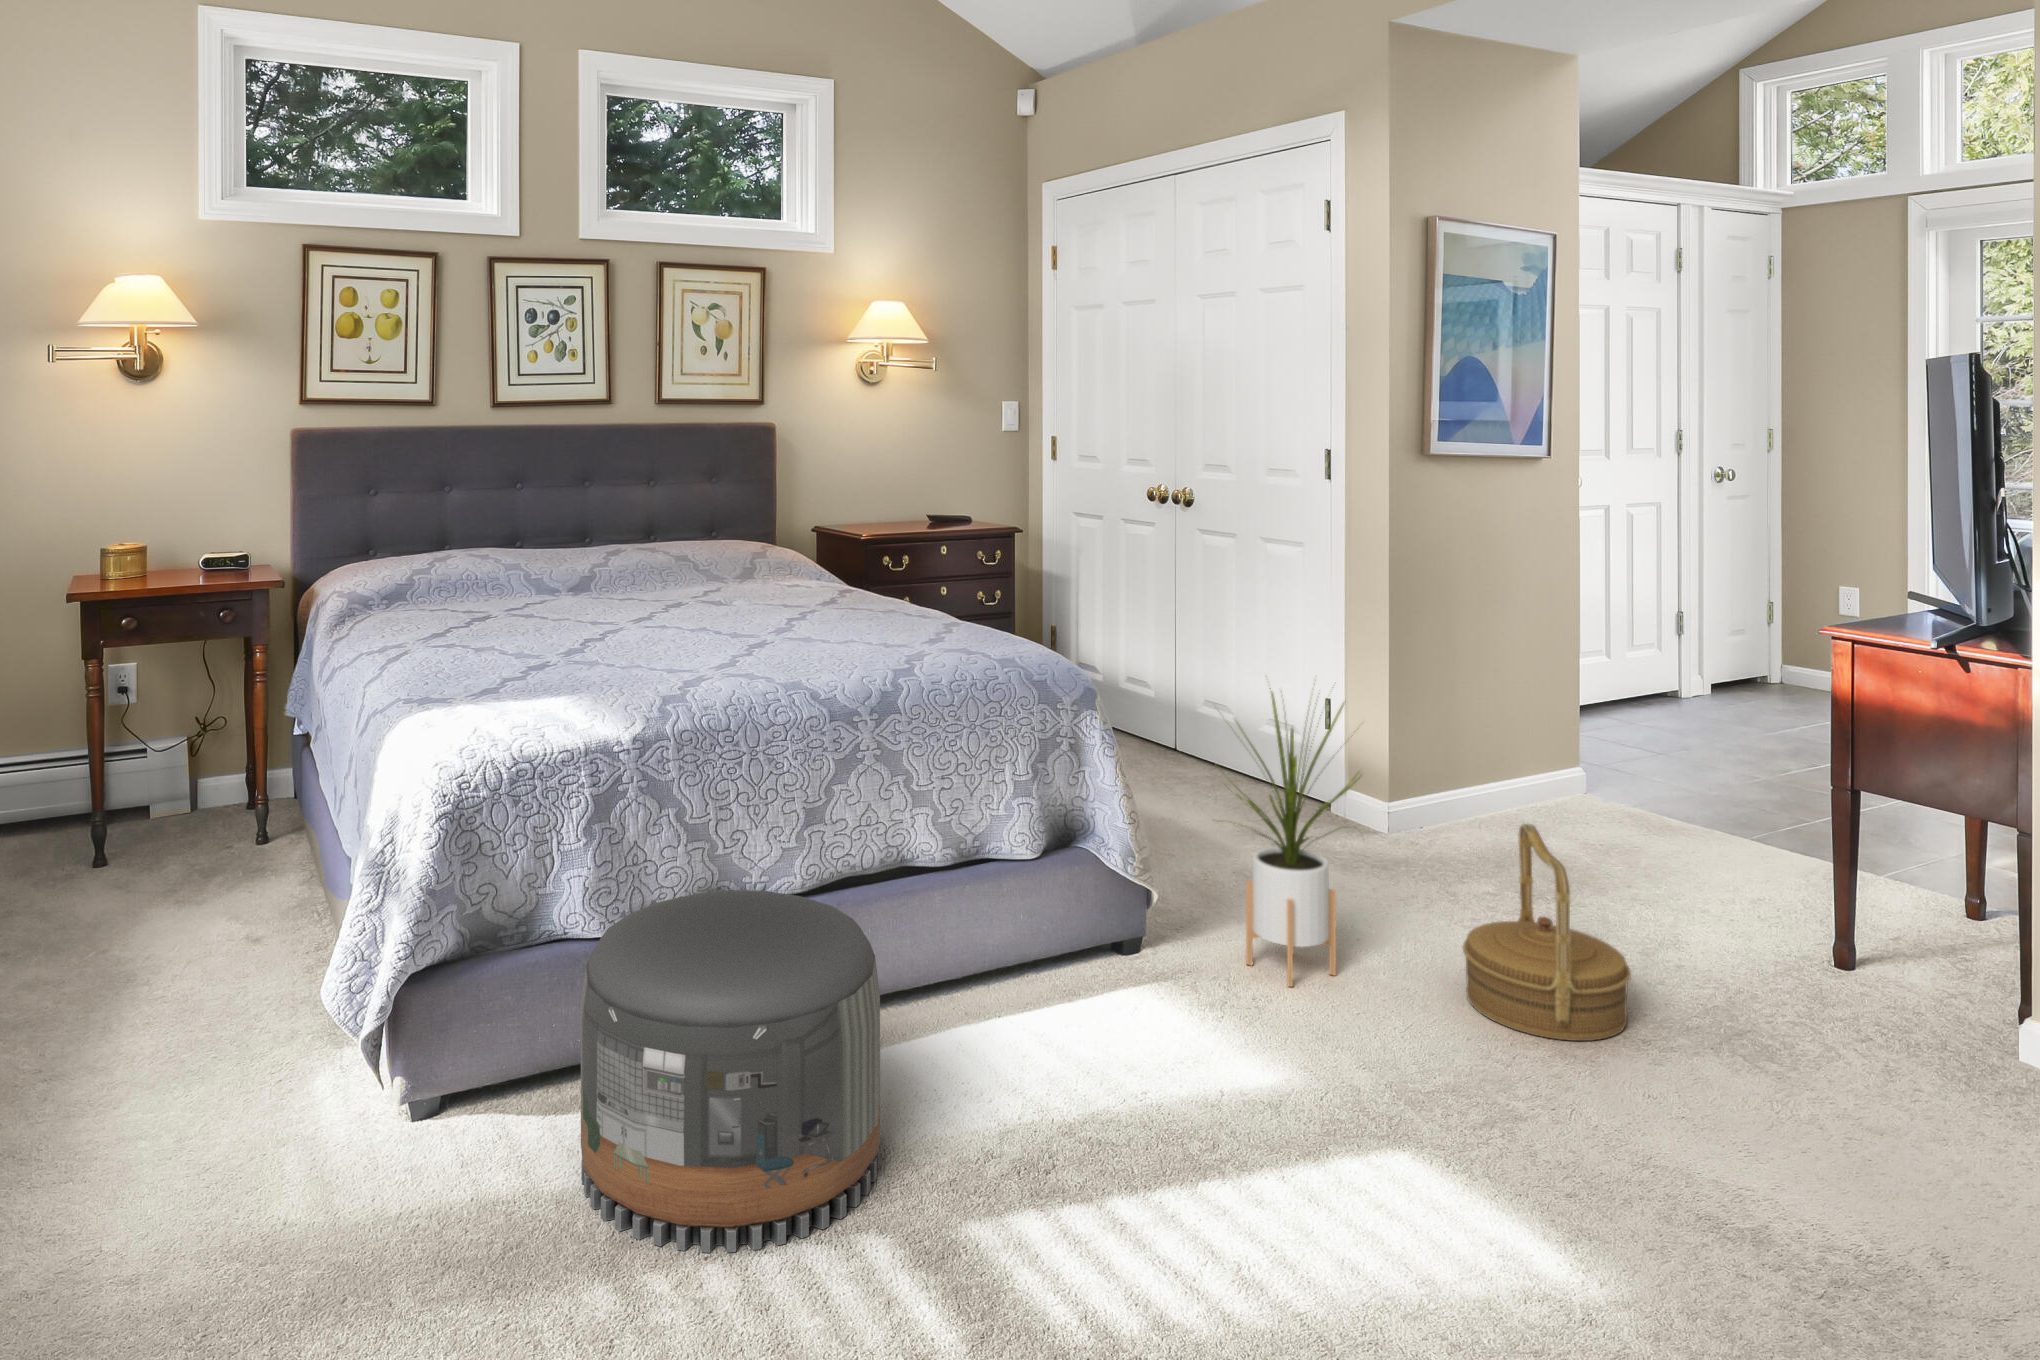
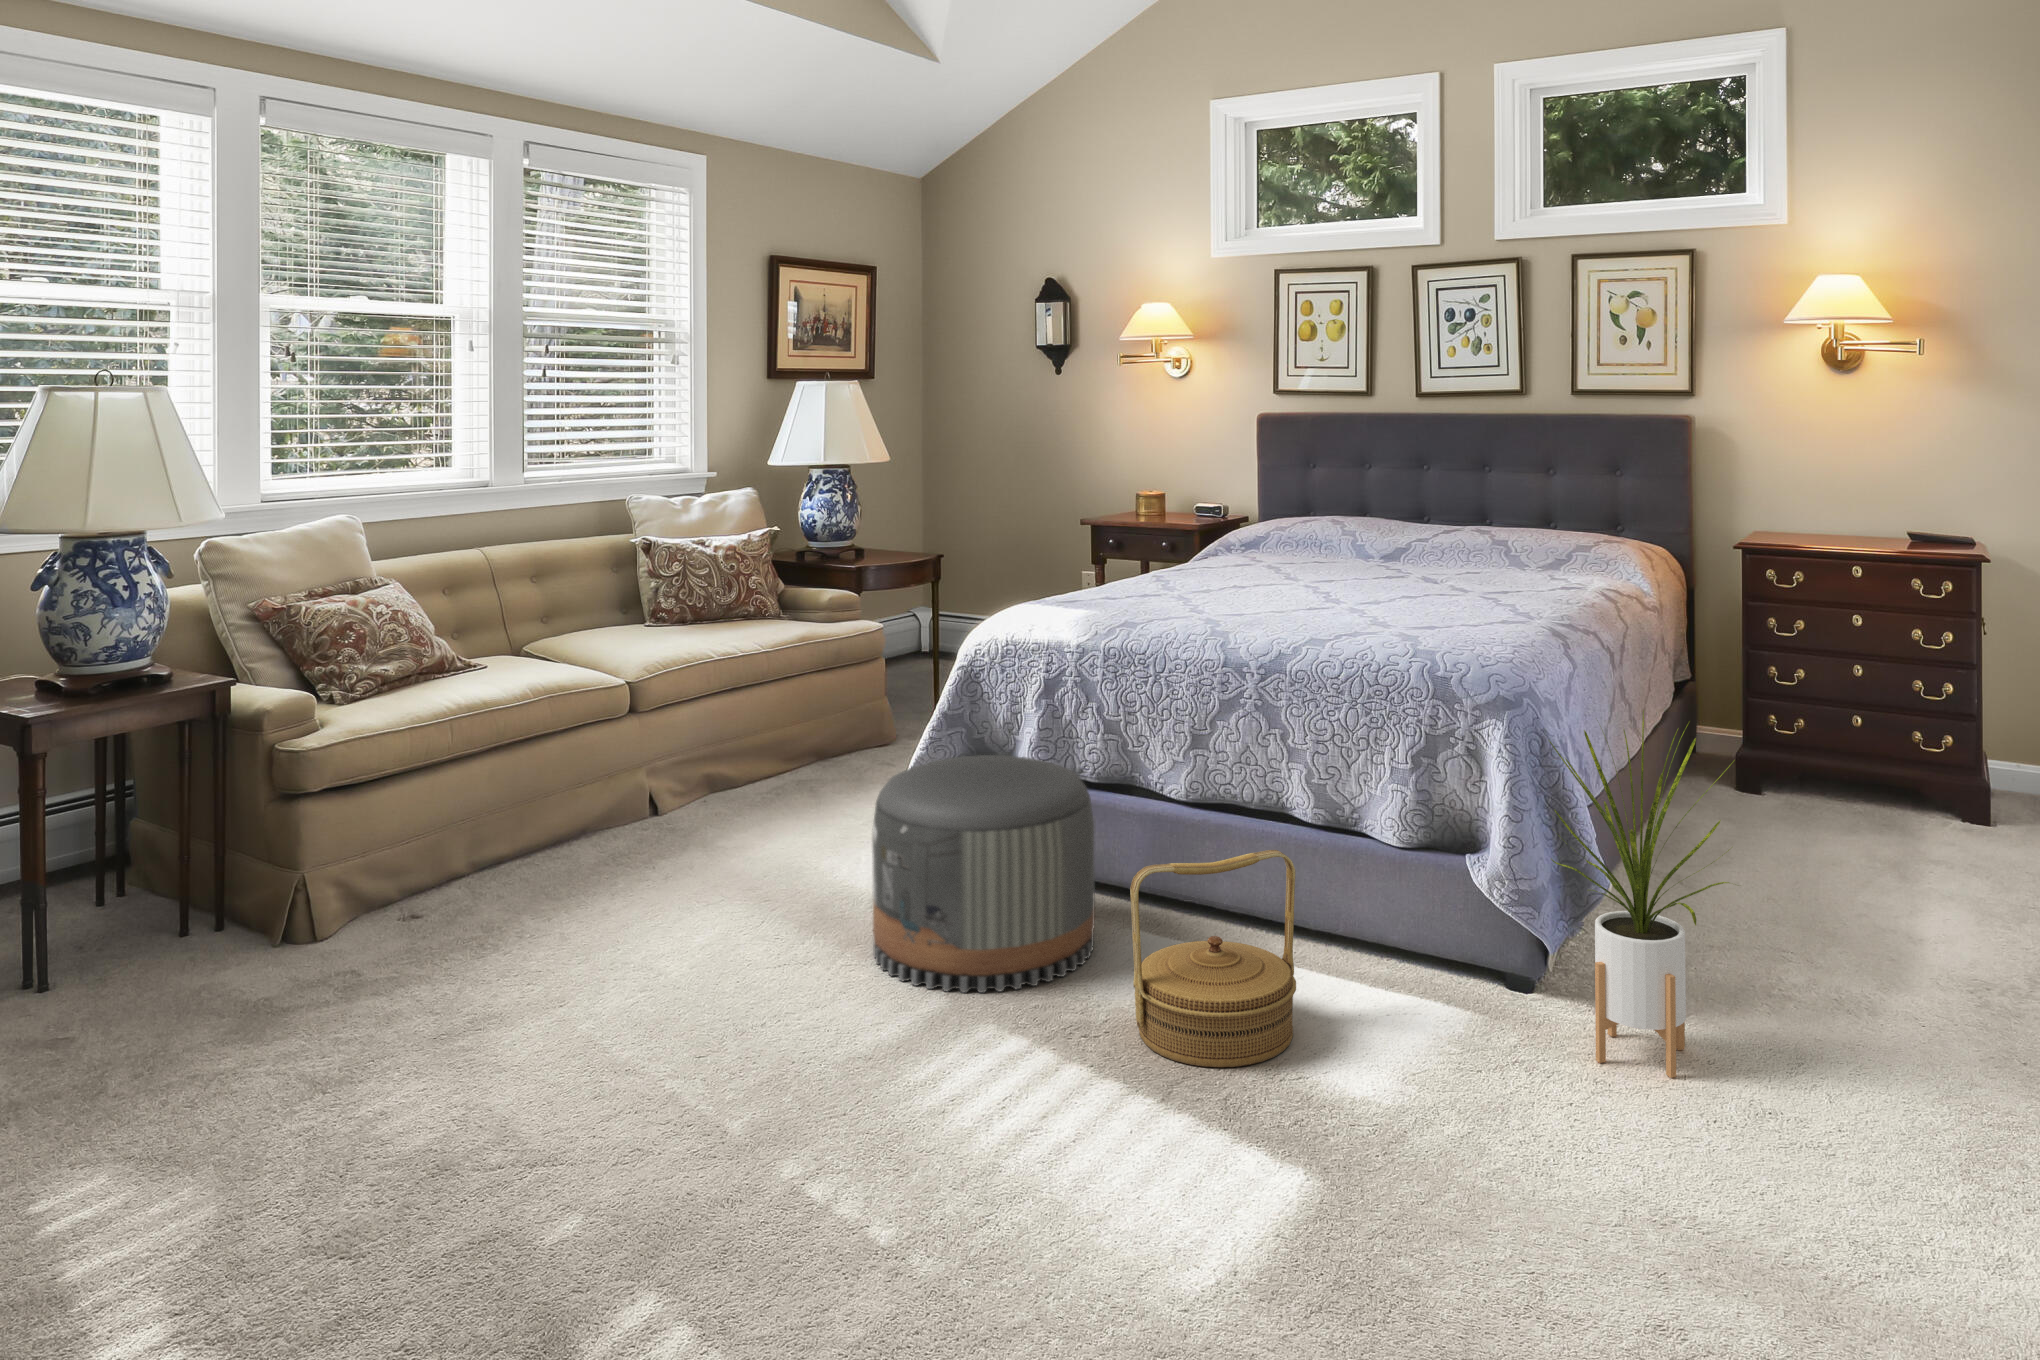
basket: present [1463,824,1631,1041] -> present [1130,850,1296,1067]

